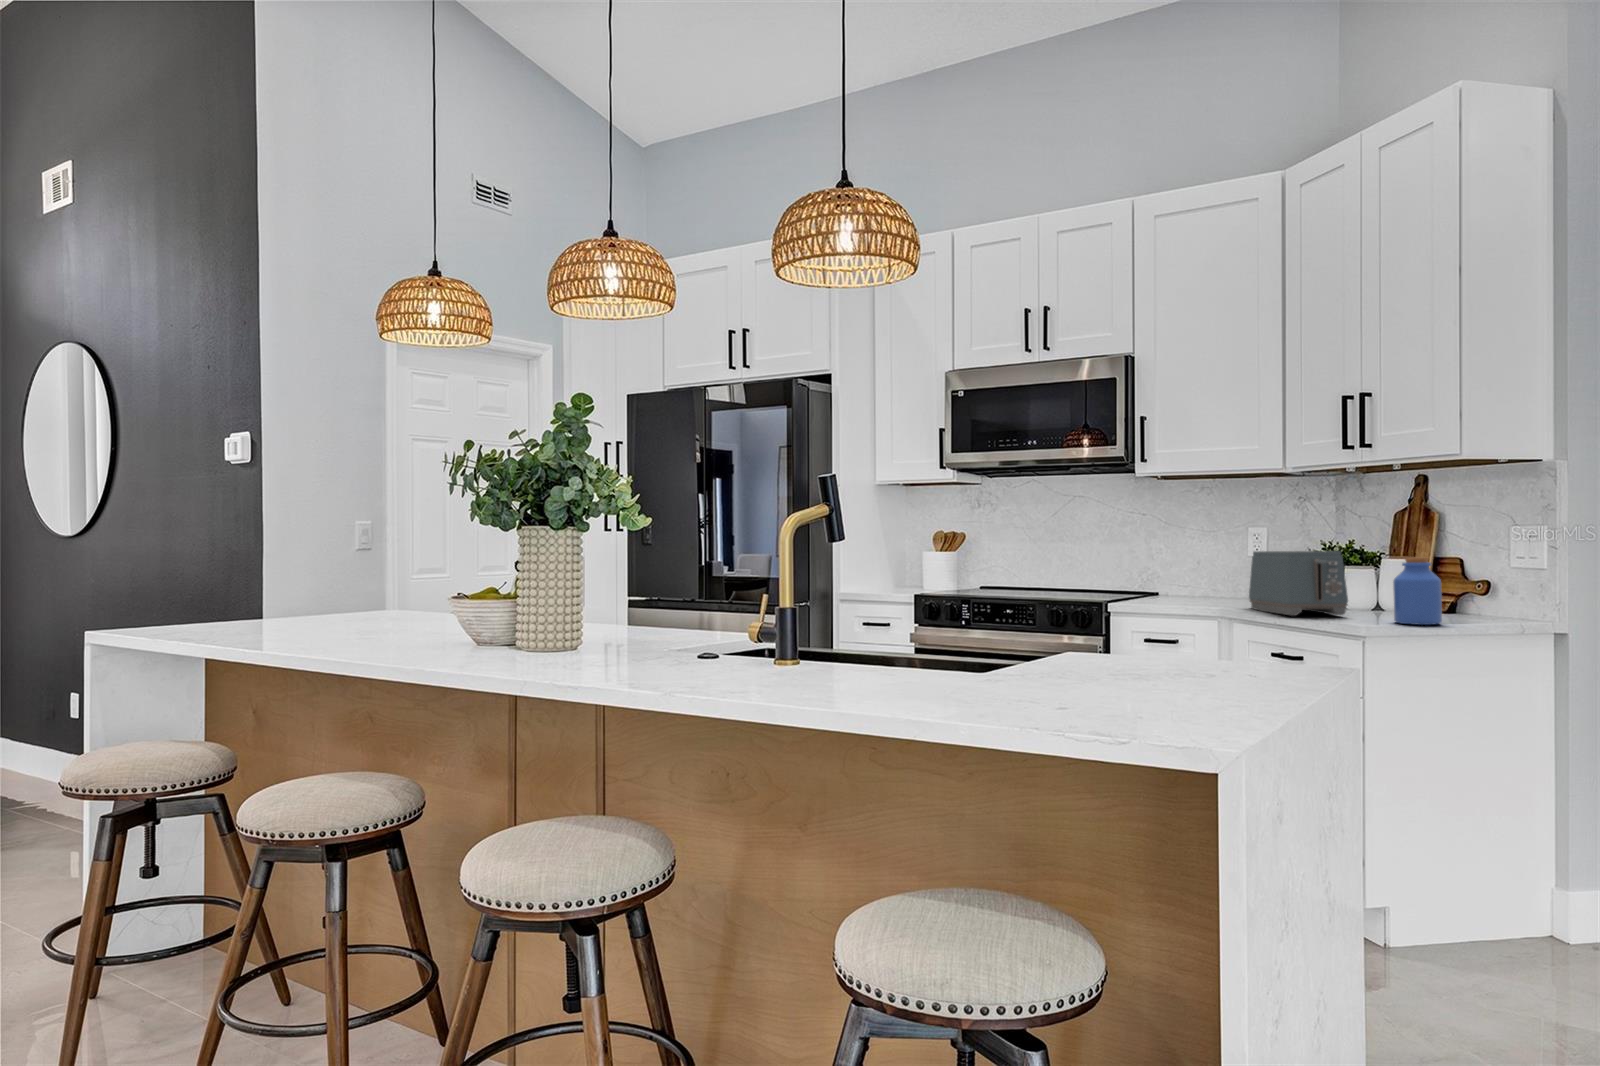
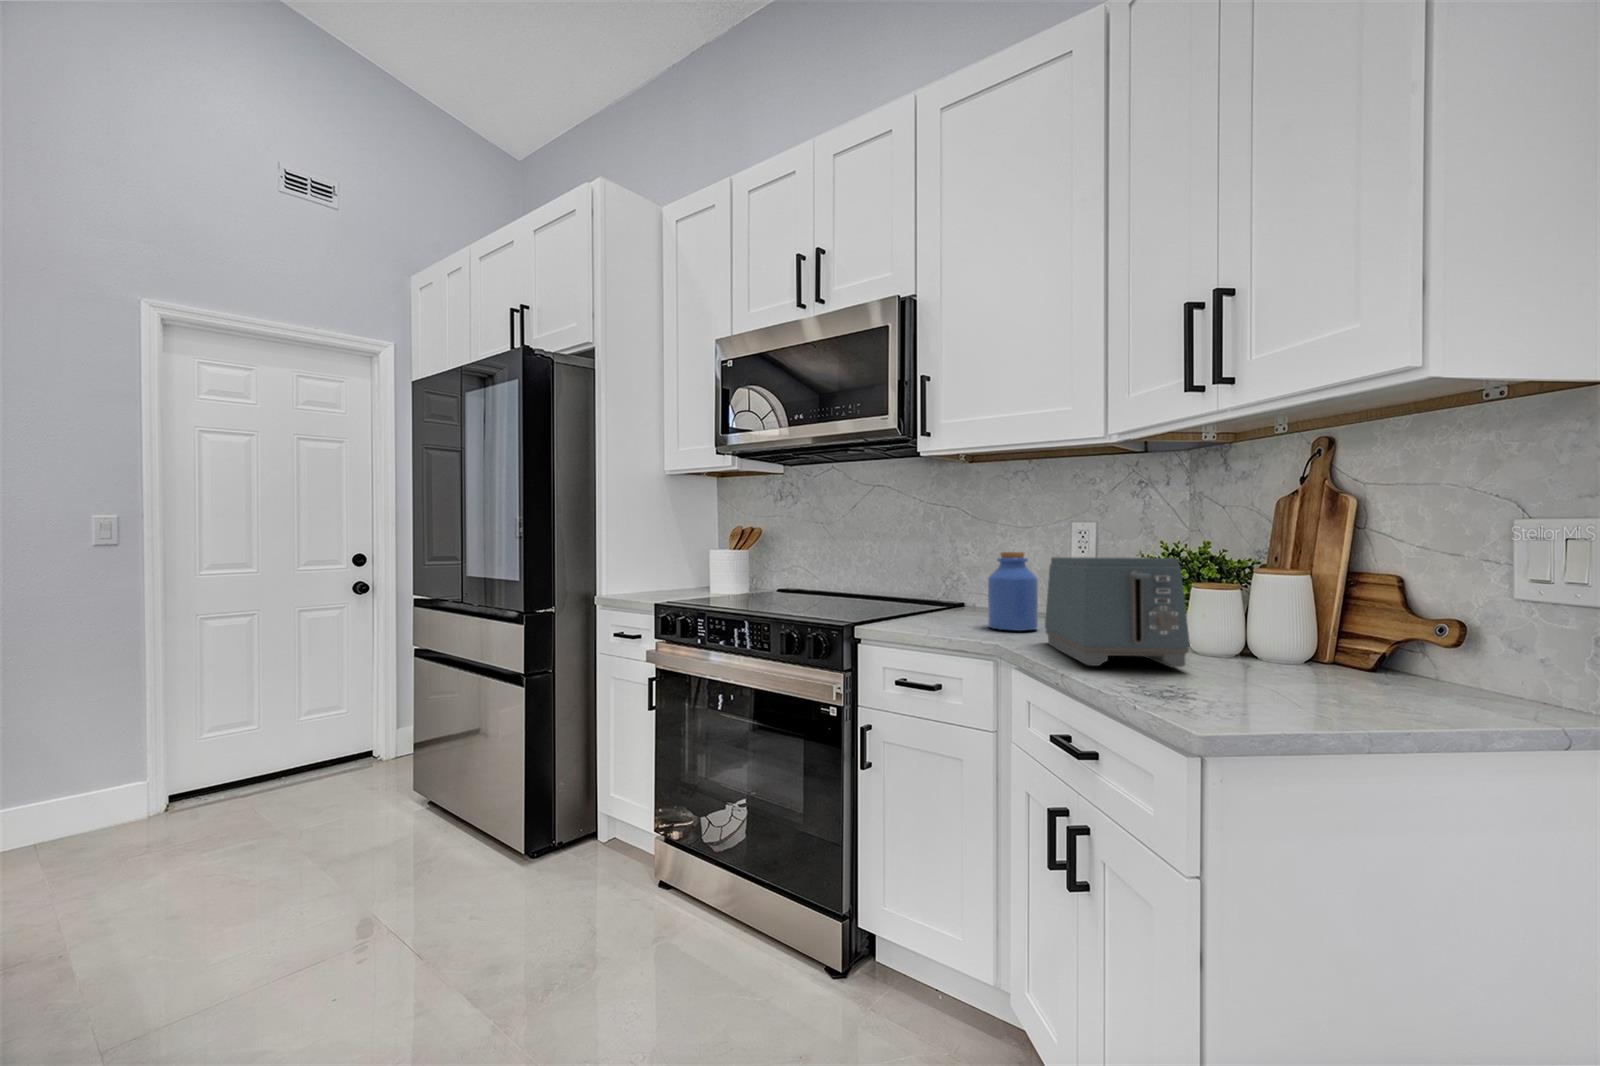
jar: present [1393,557,1442,625] -> present [988,552,1038,631]

